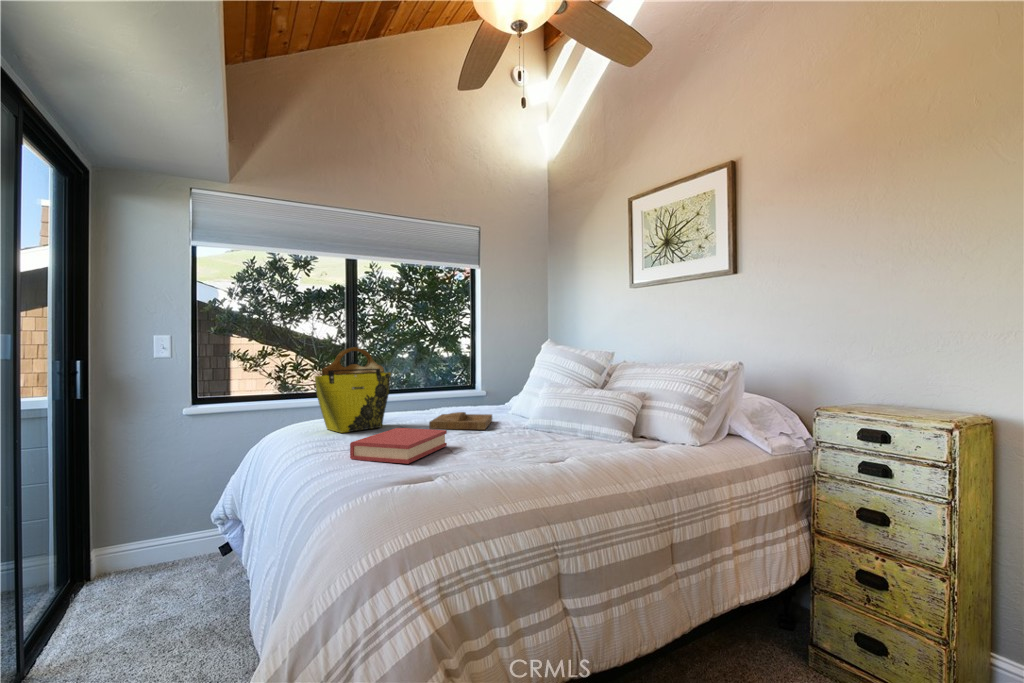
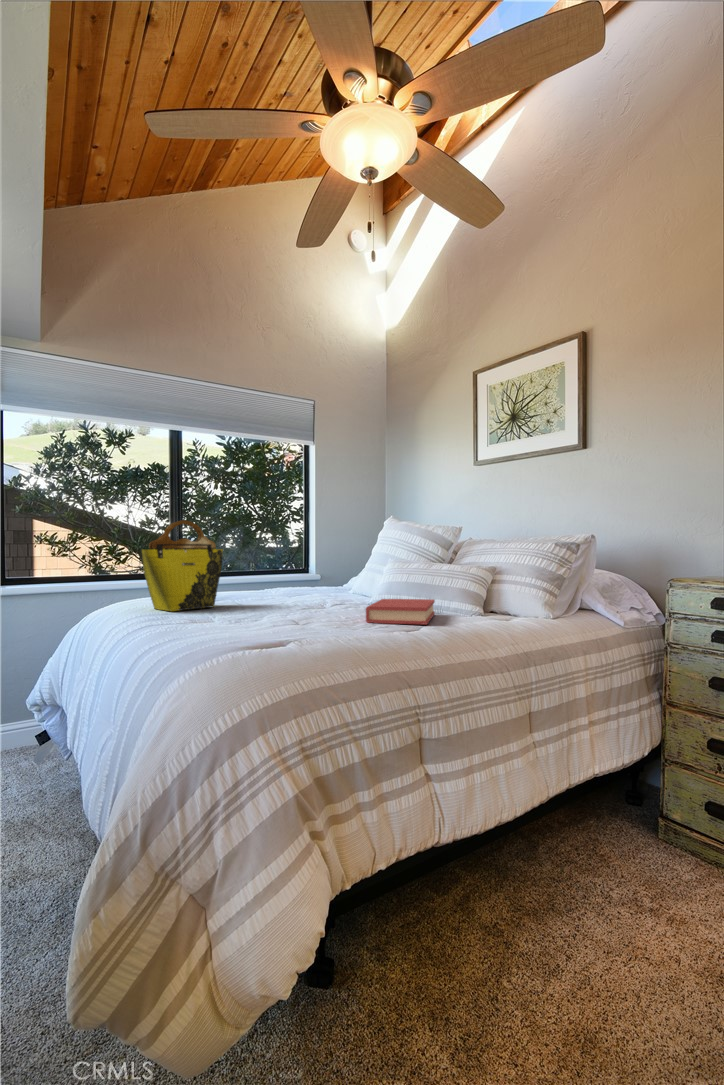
tray: present [429,412,492,430] -> none [266,592,331,608]
hardback book: present [350,428,447,464] -> present [366,599,435,625]

